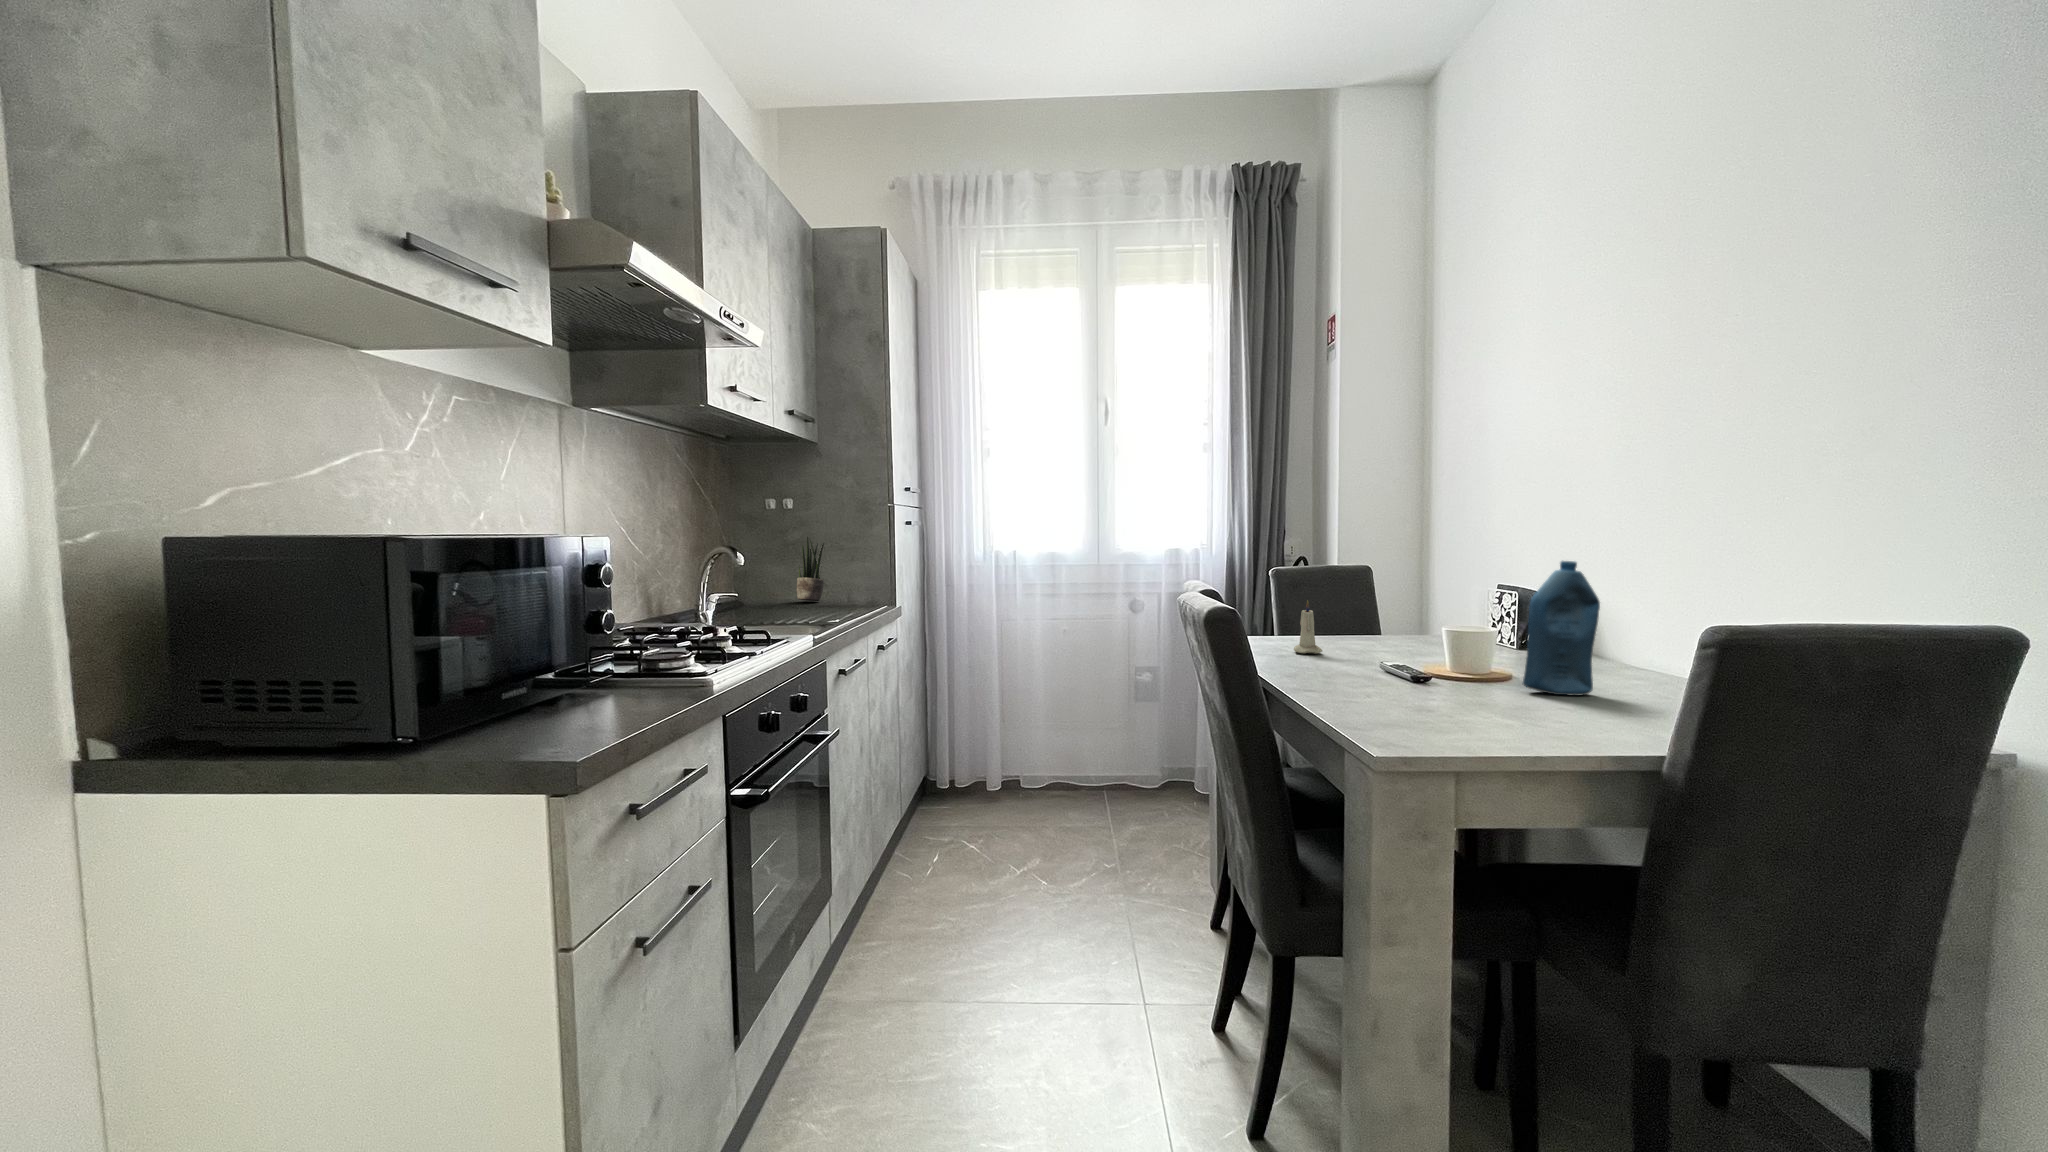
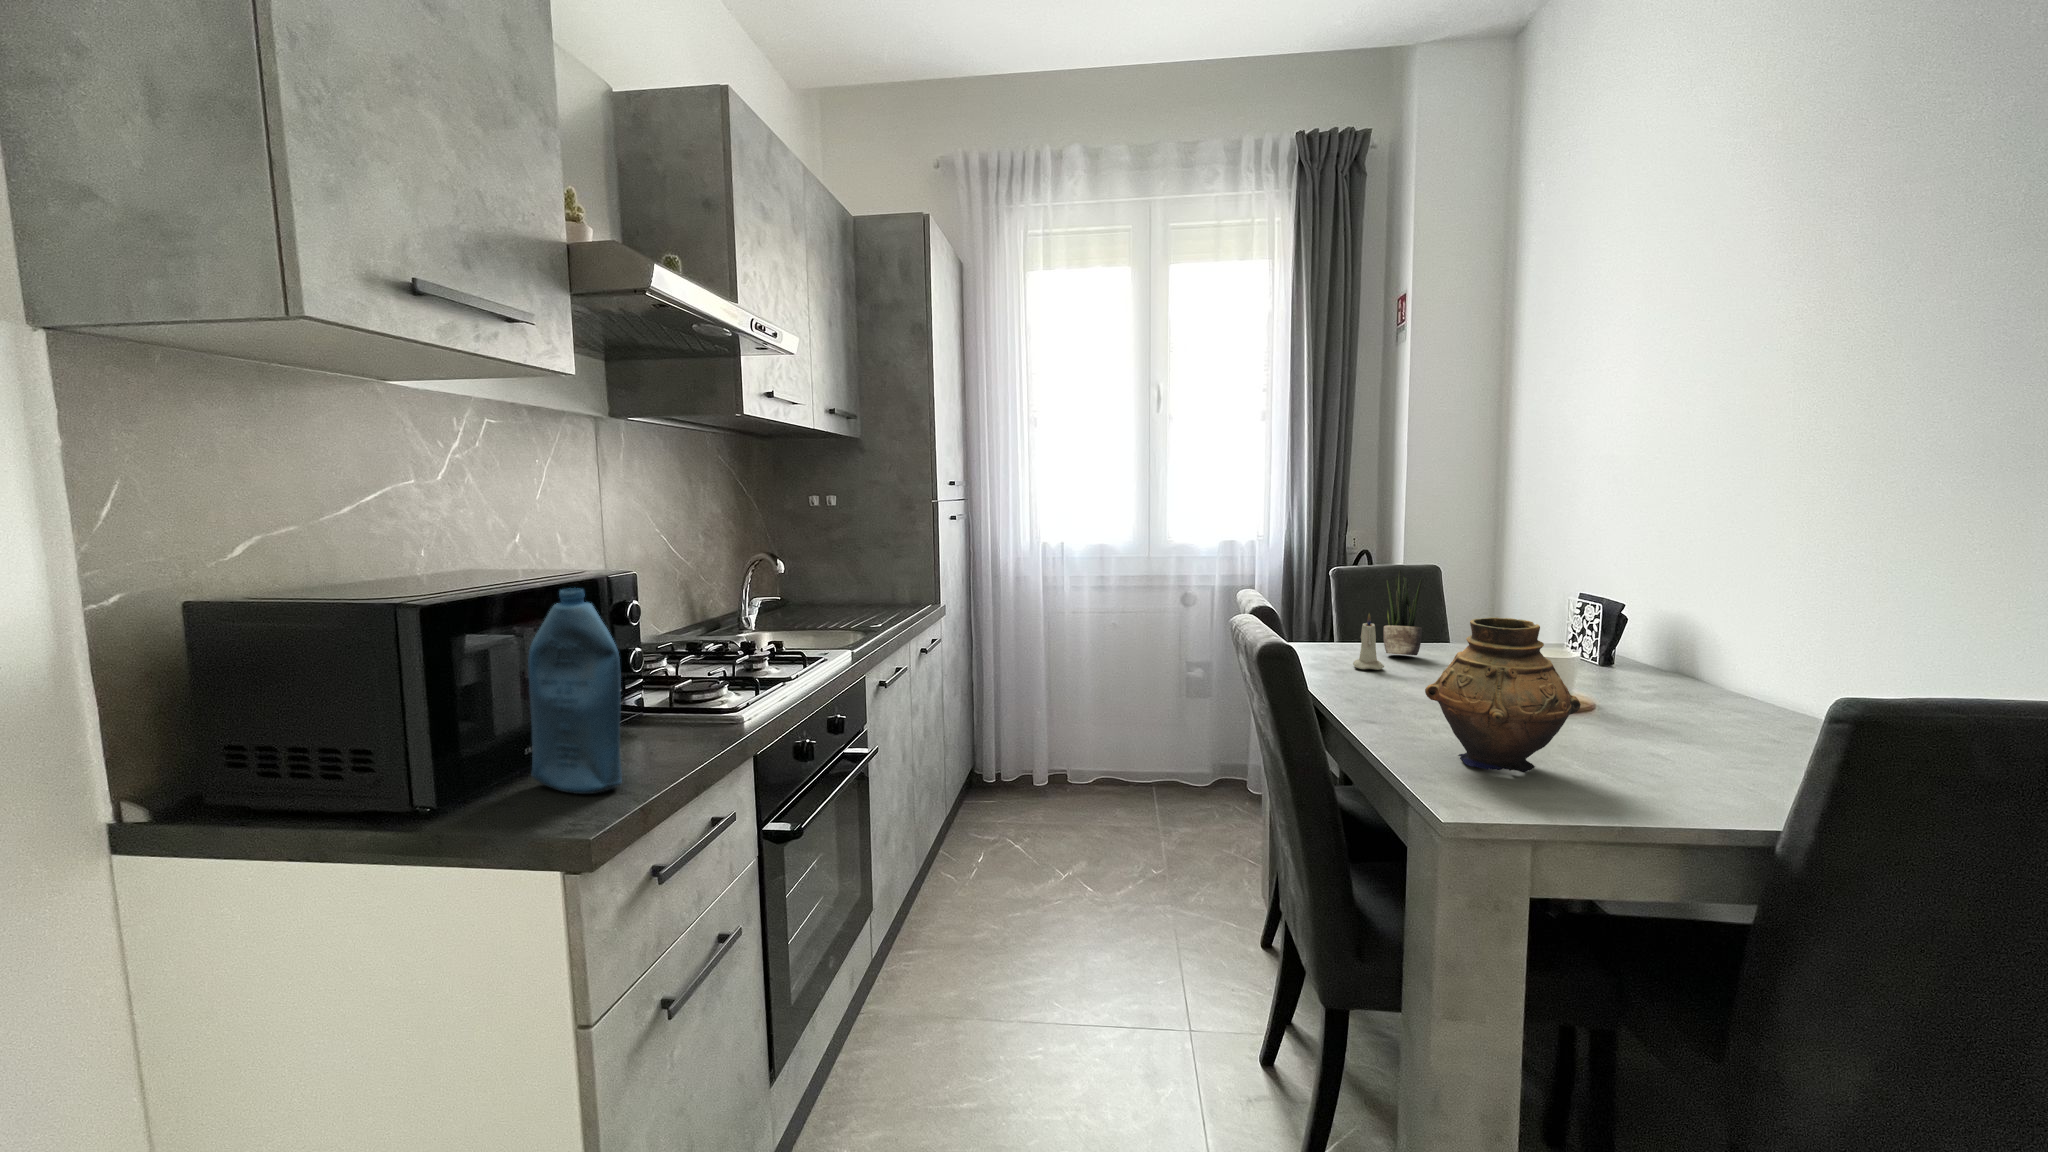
potted plant: present [797,537,824,601] -> present [1383,570,1423,655]
bottle: present [1523,561,1600,696] -> present [528,588,622,794]
vase: none [1357,580,1493,719] -> present [1425,617,1581,773]

